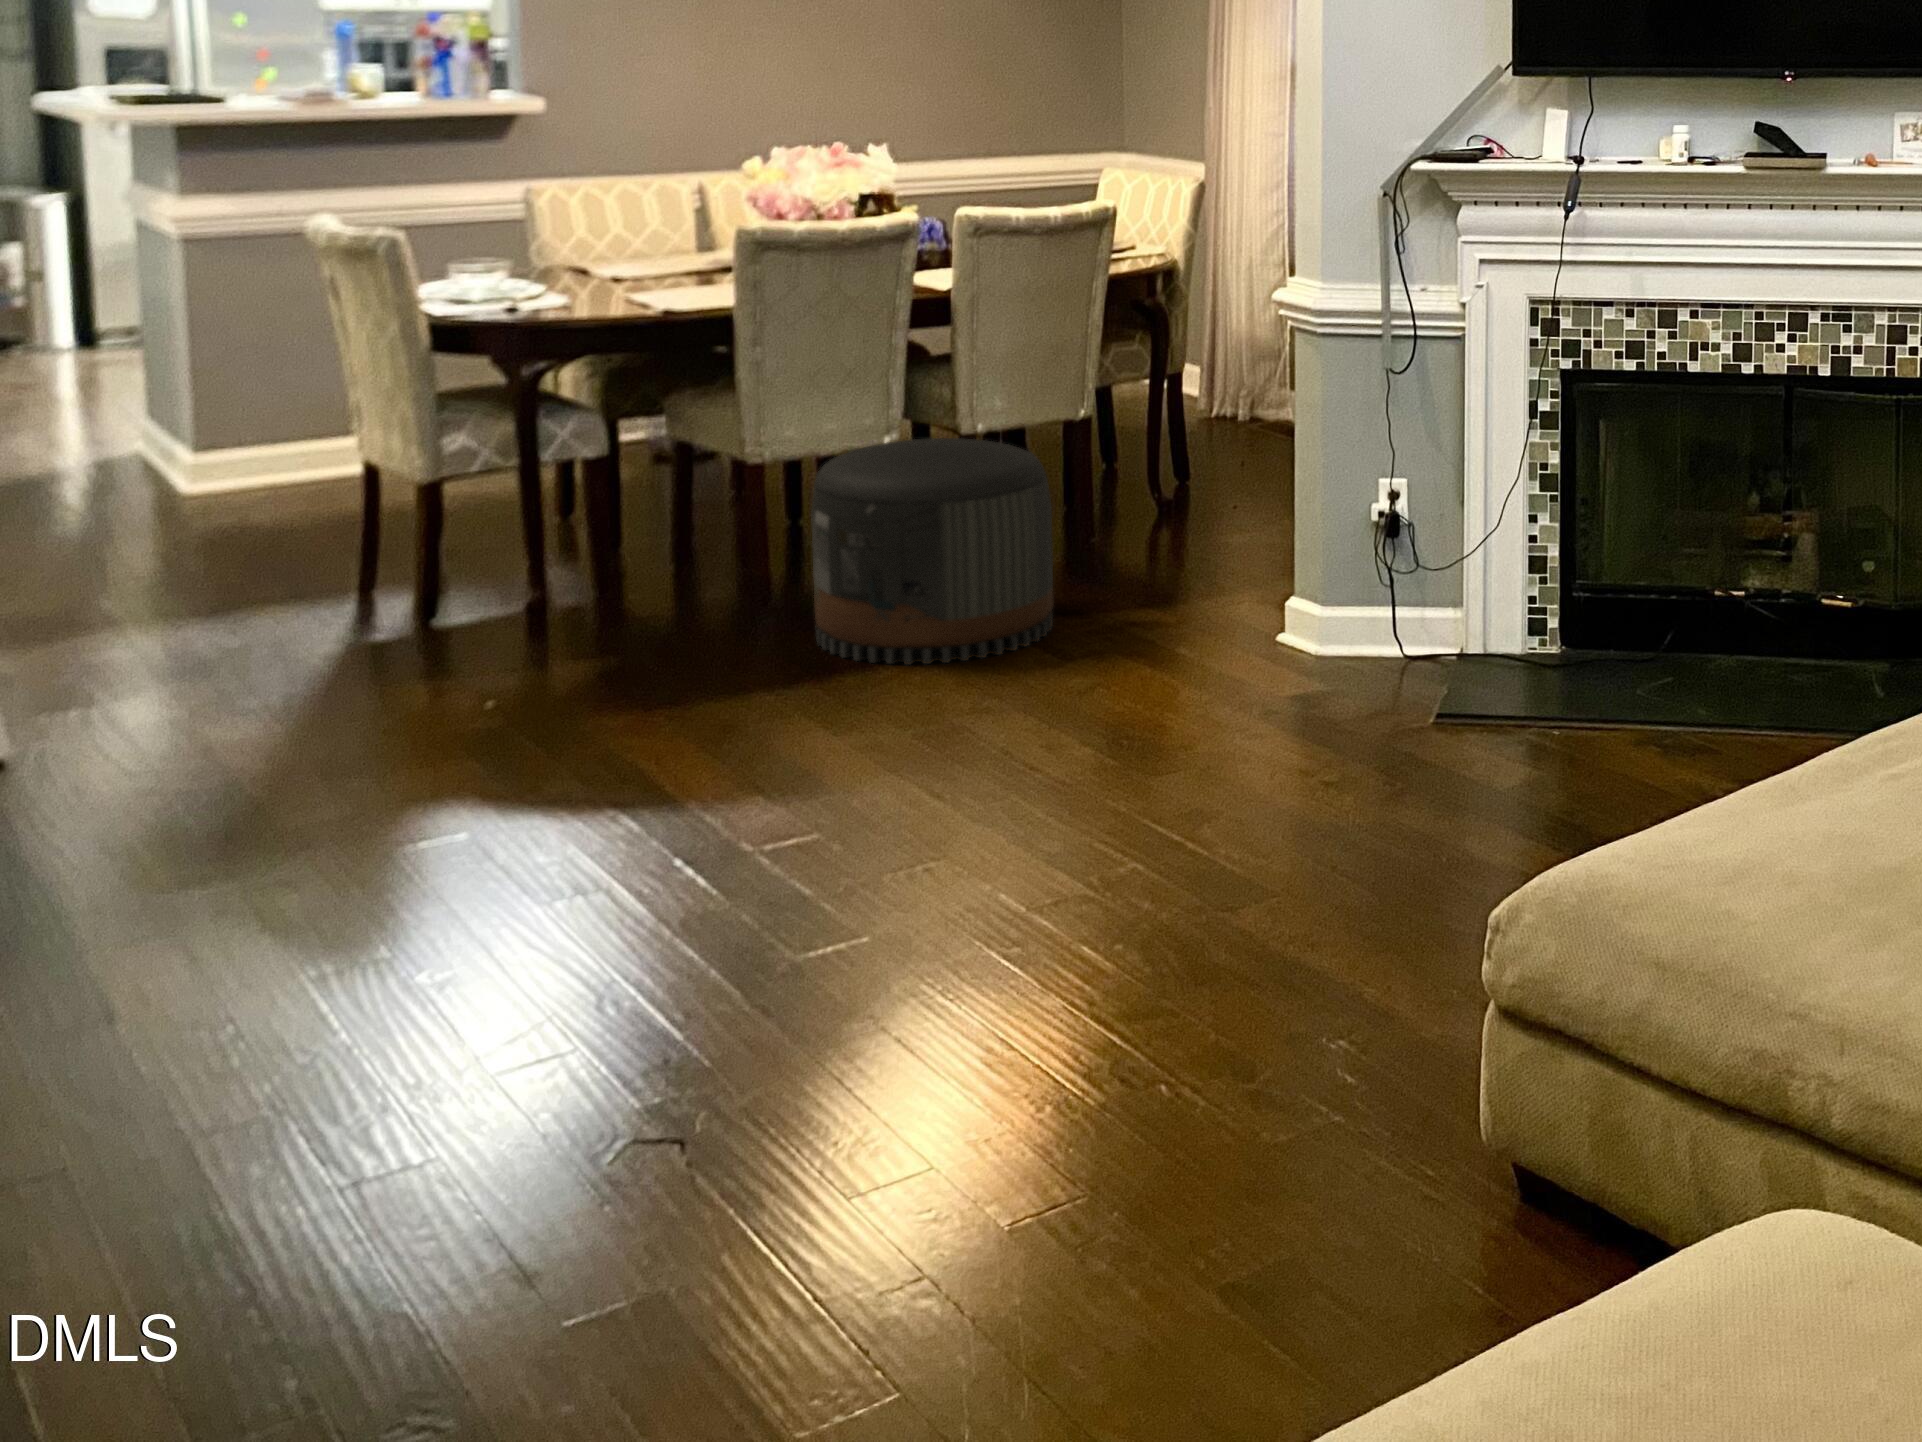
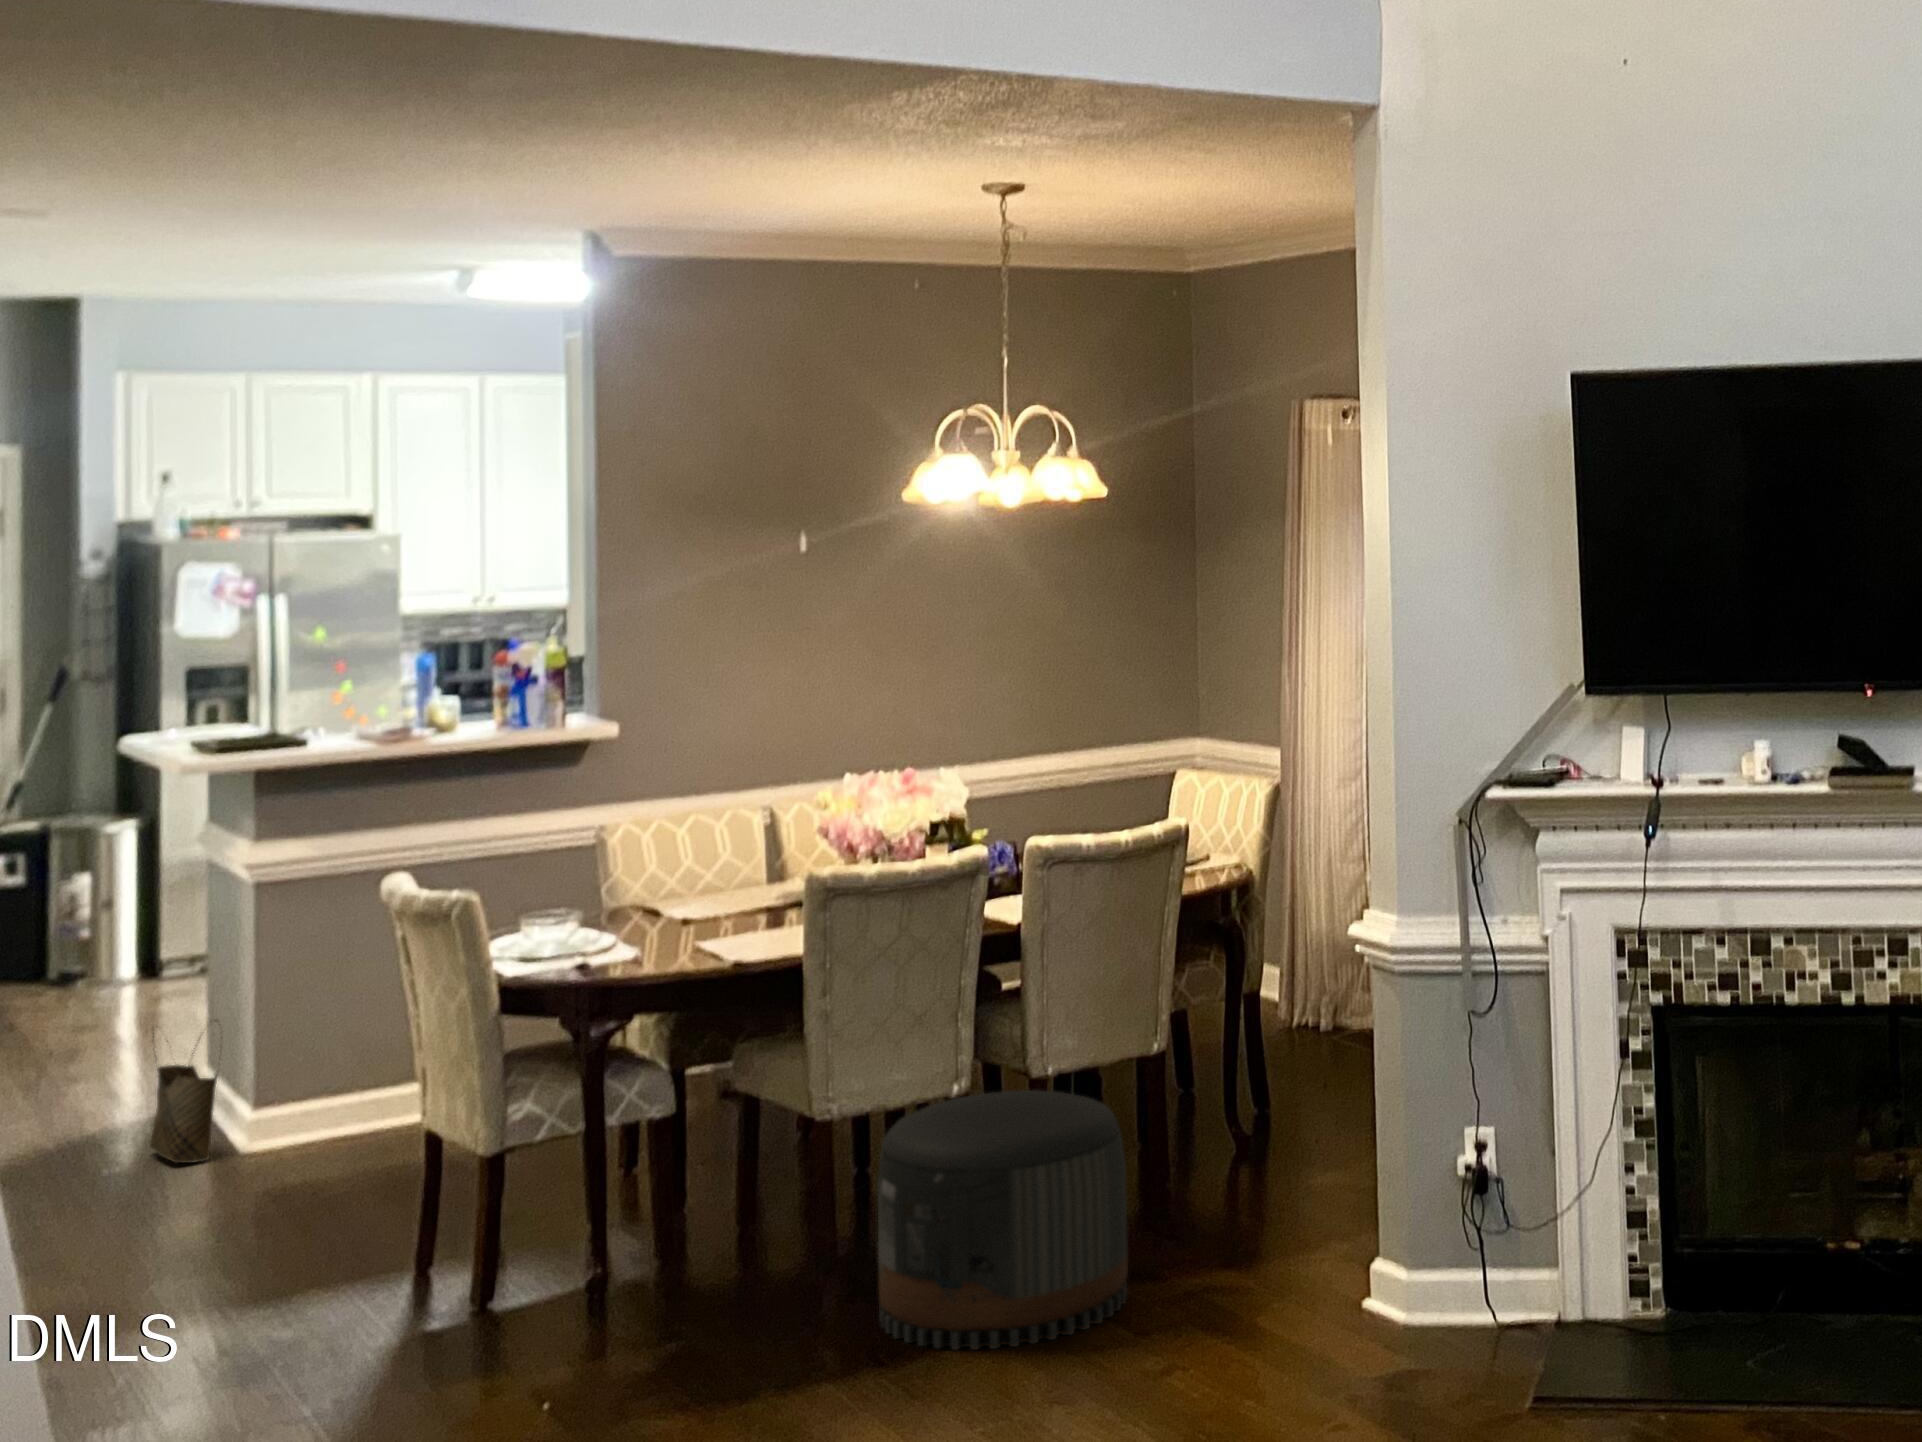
woven basket: none [90,366,162,497] -> present [150,1021,222,1163]

